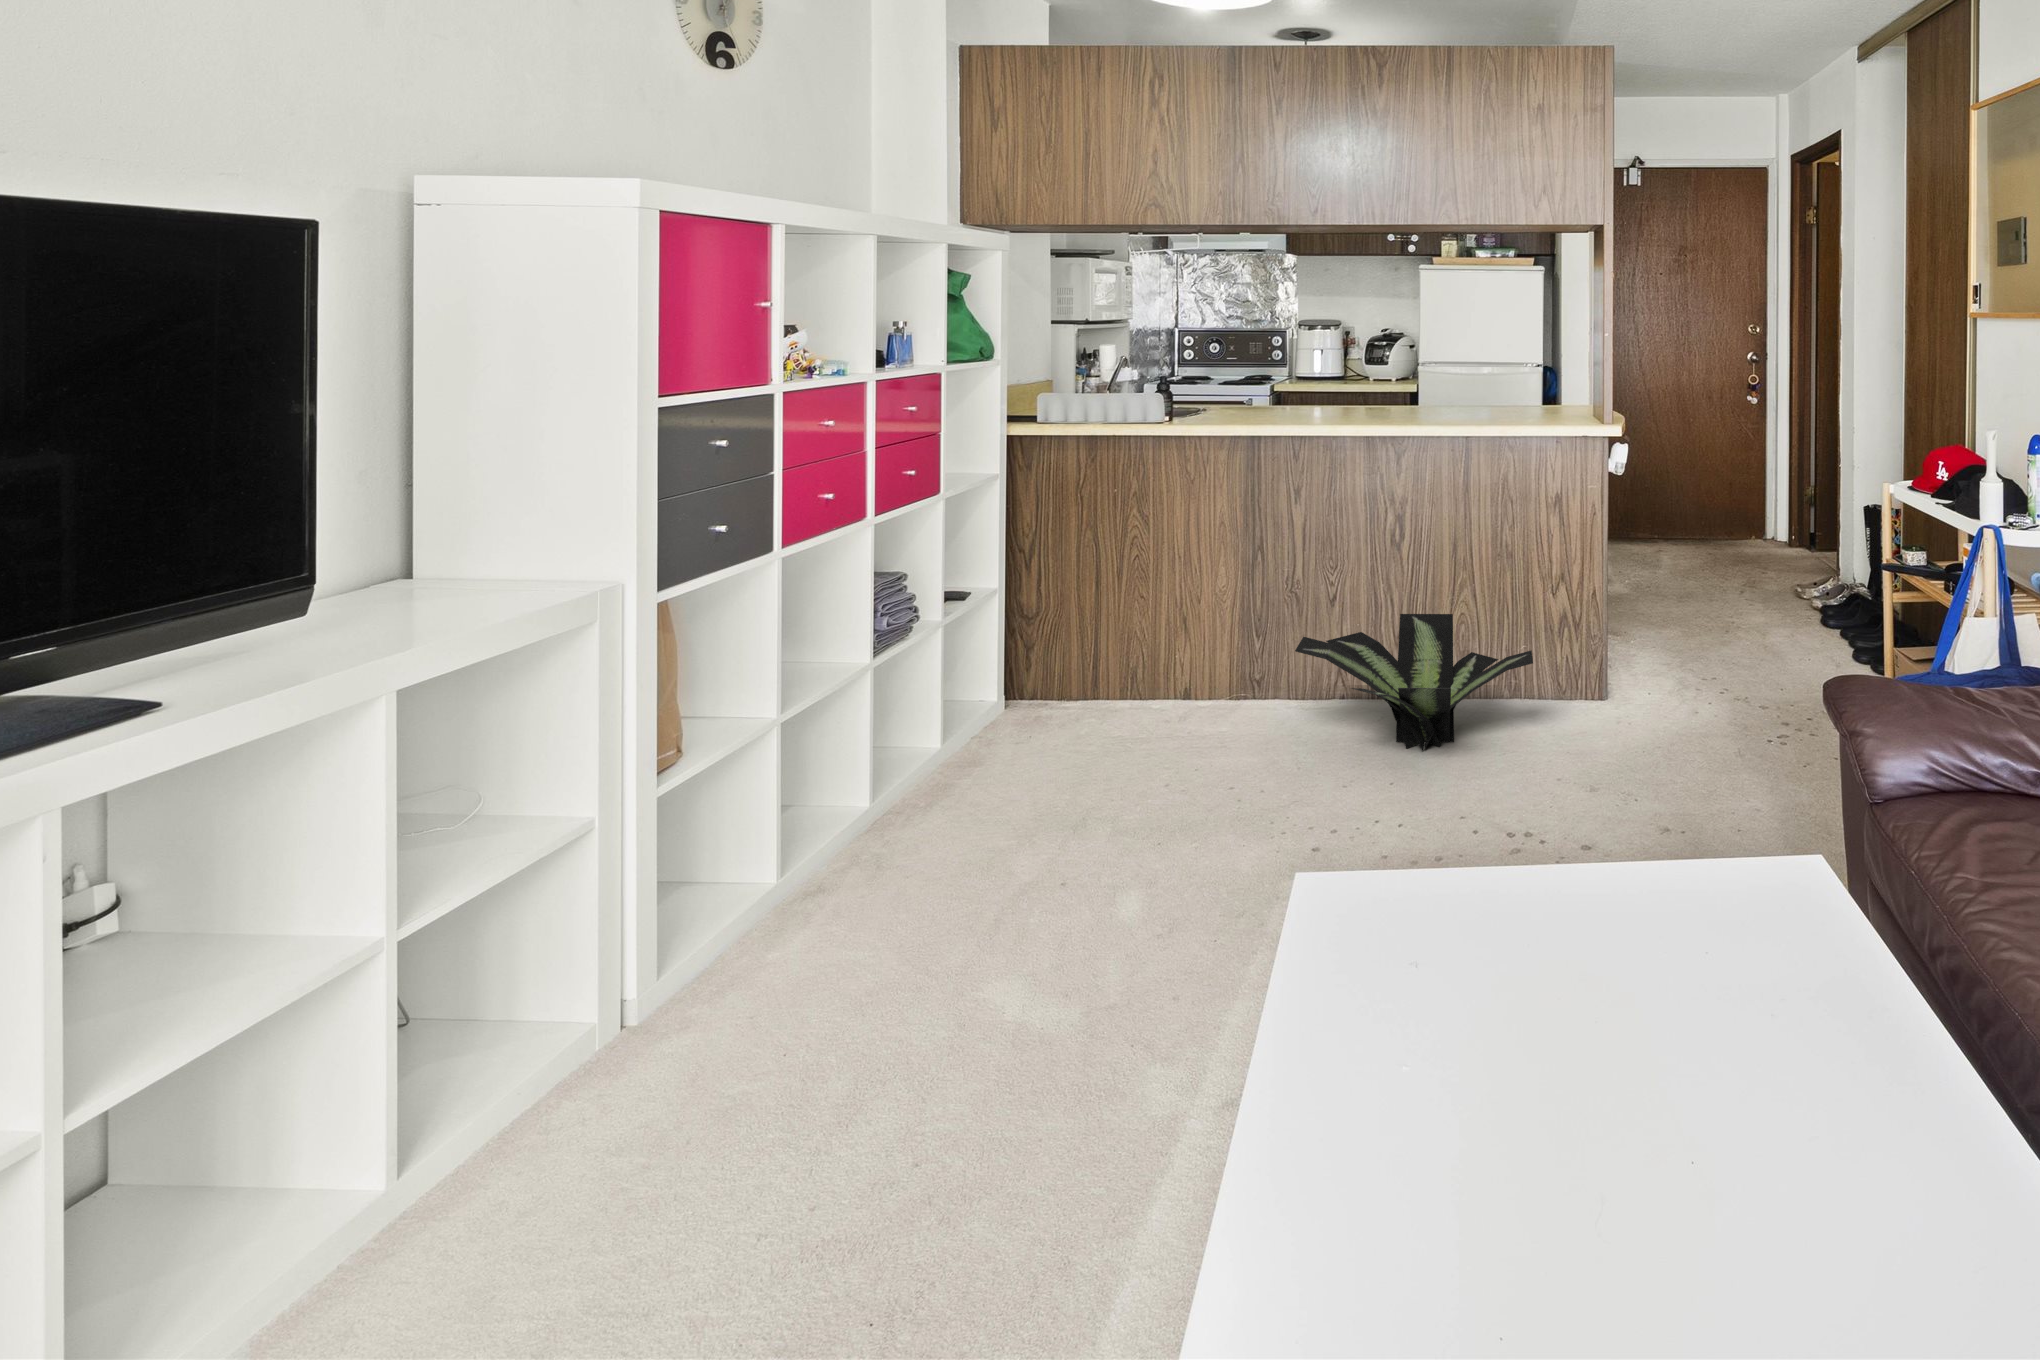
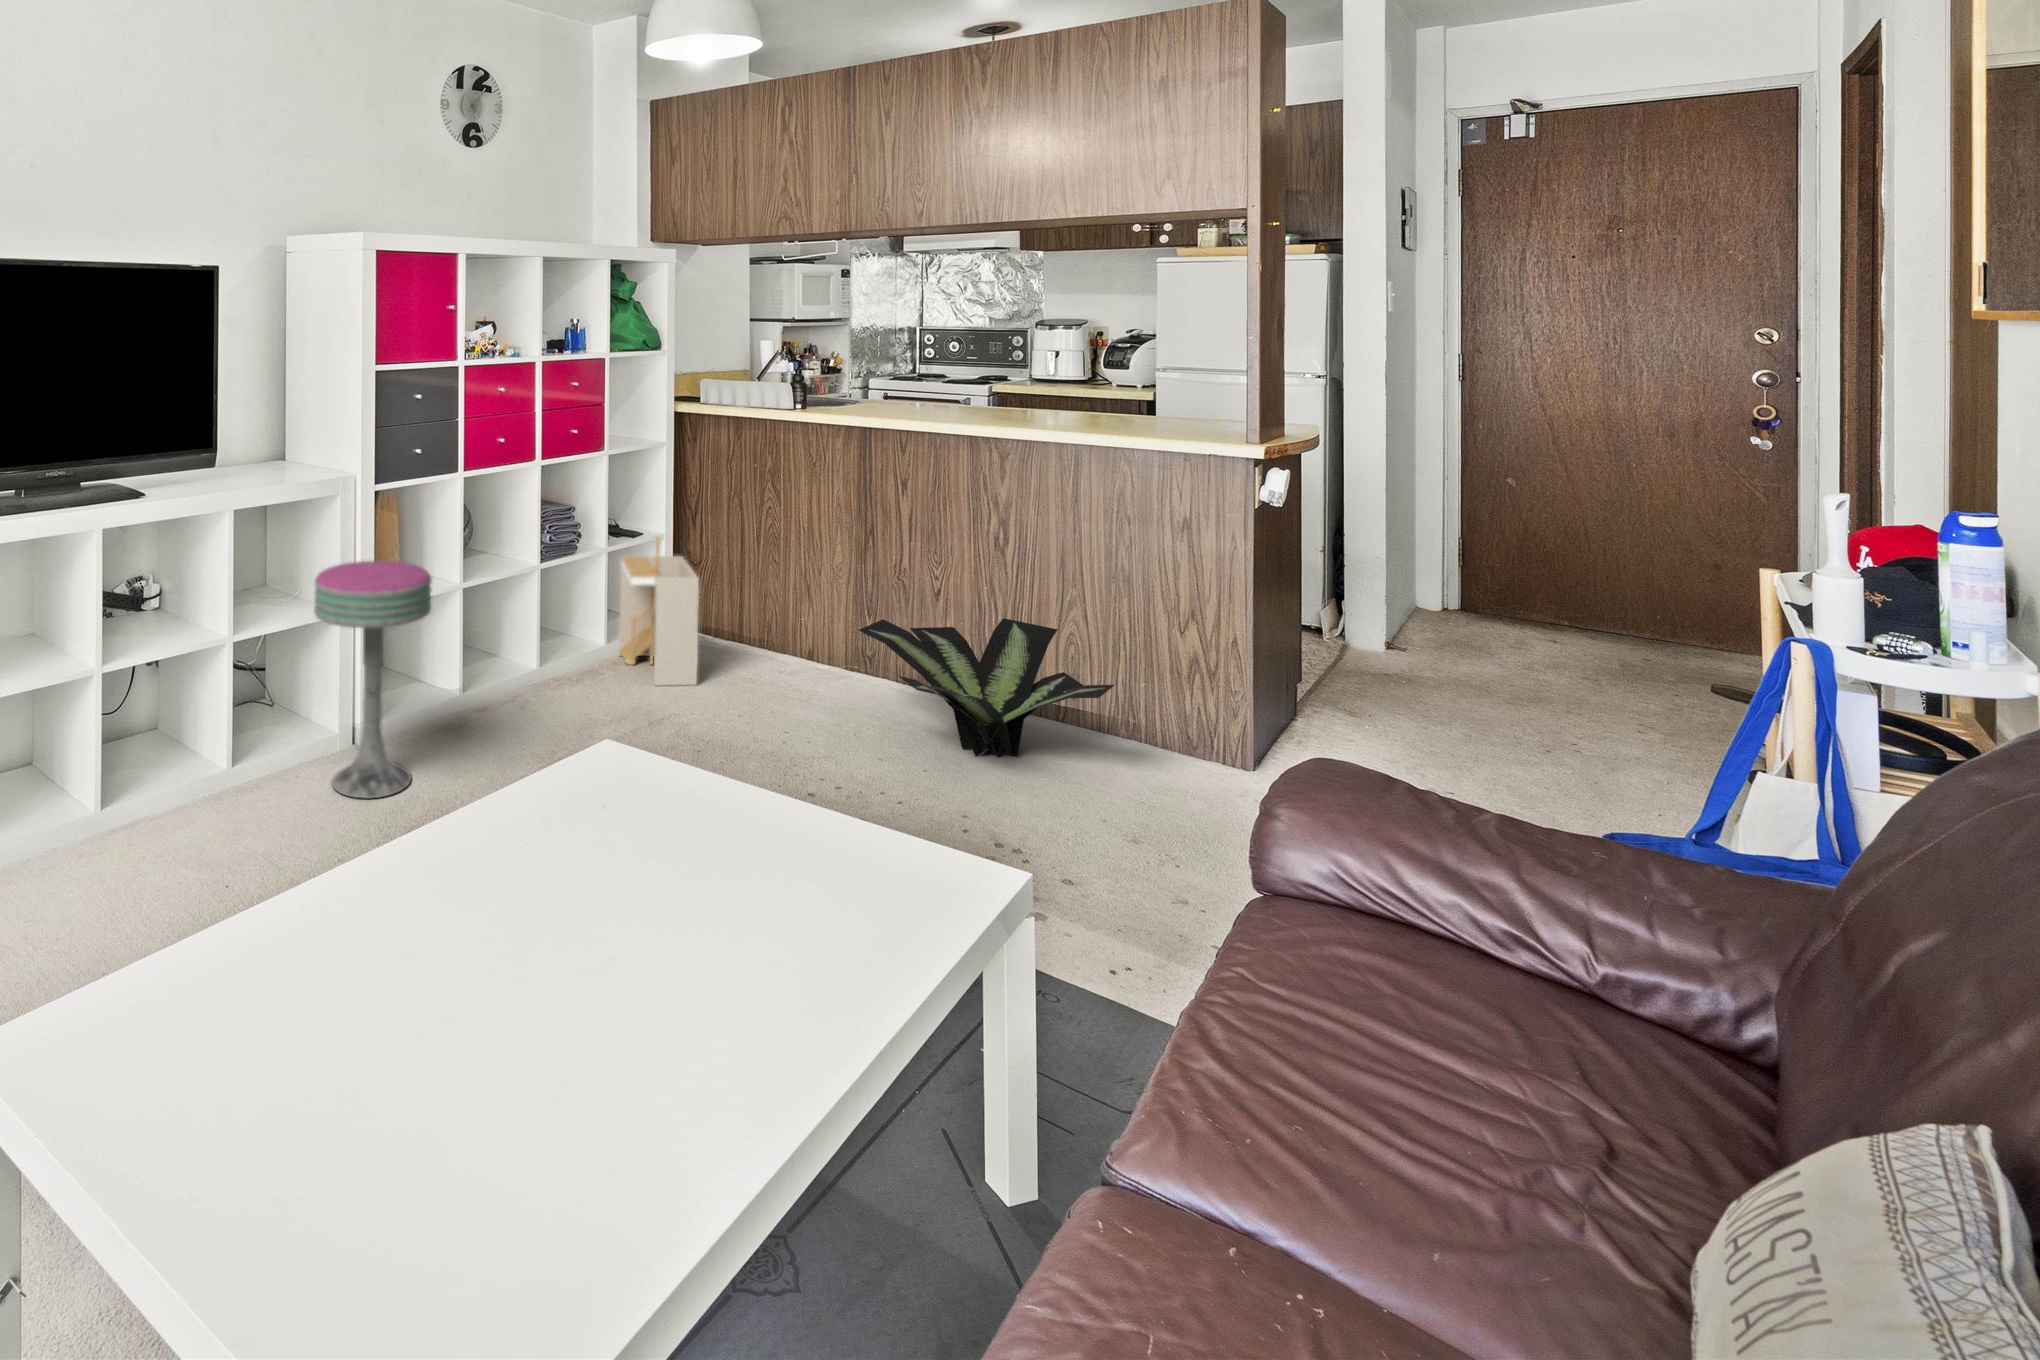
storage bin: none [962,589,1094,777] -> present [619,537,699,686]
bar stool: none [667,670,866,1036] -> present [314,561,431,799]

